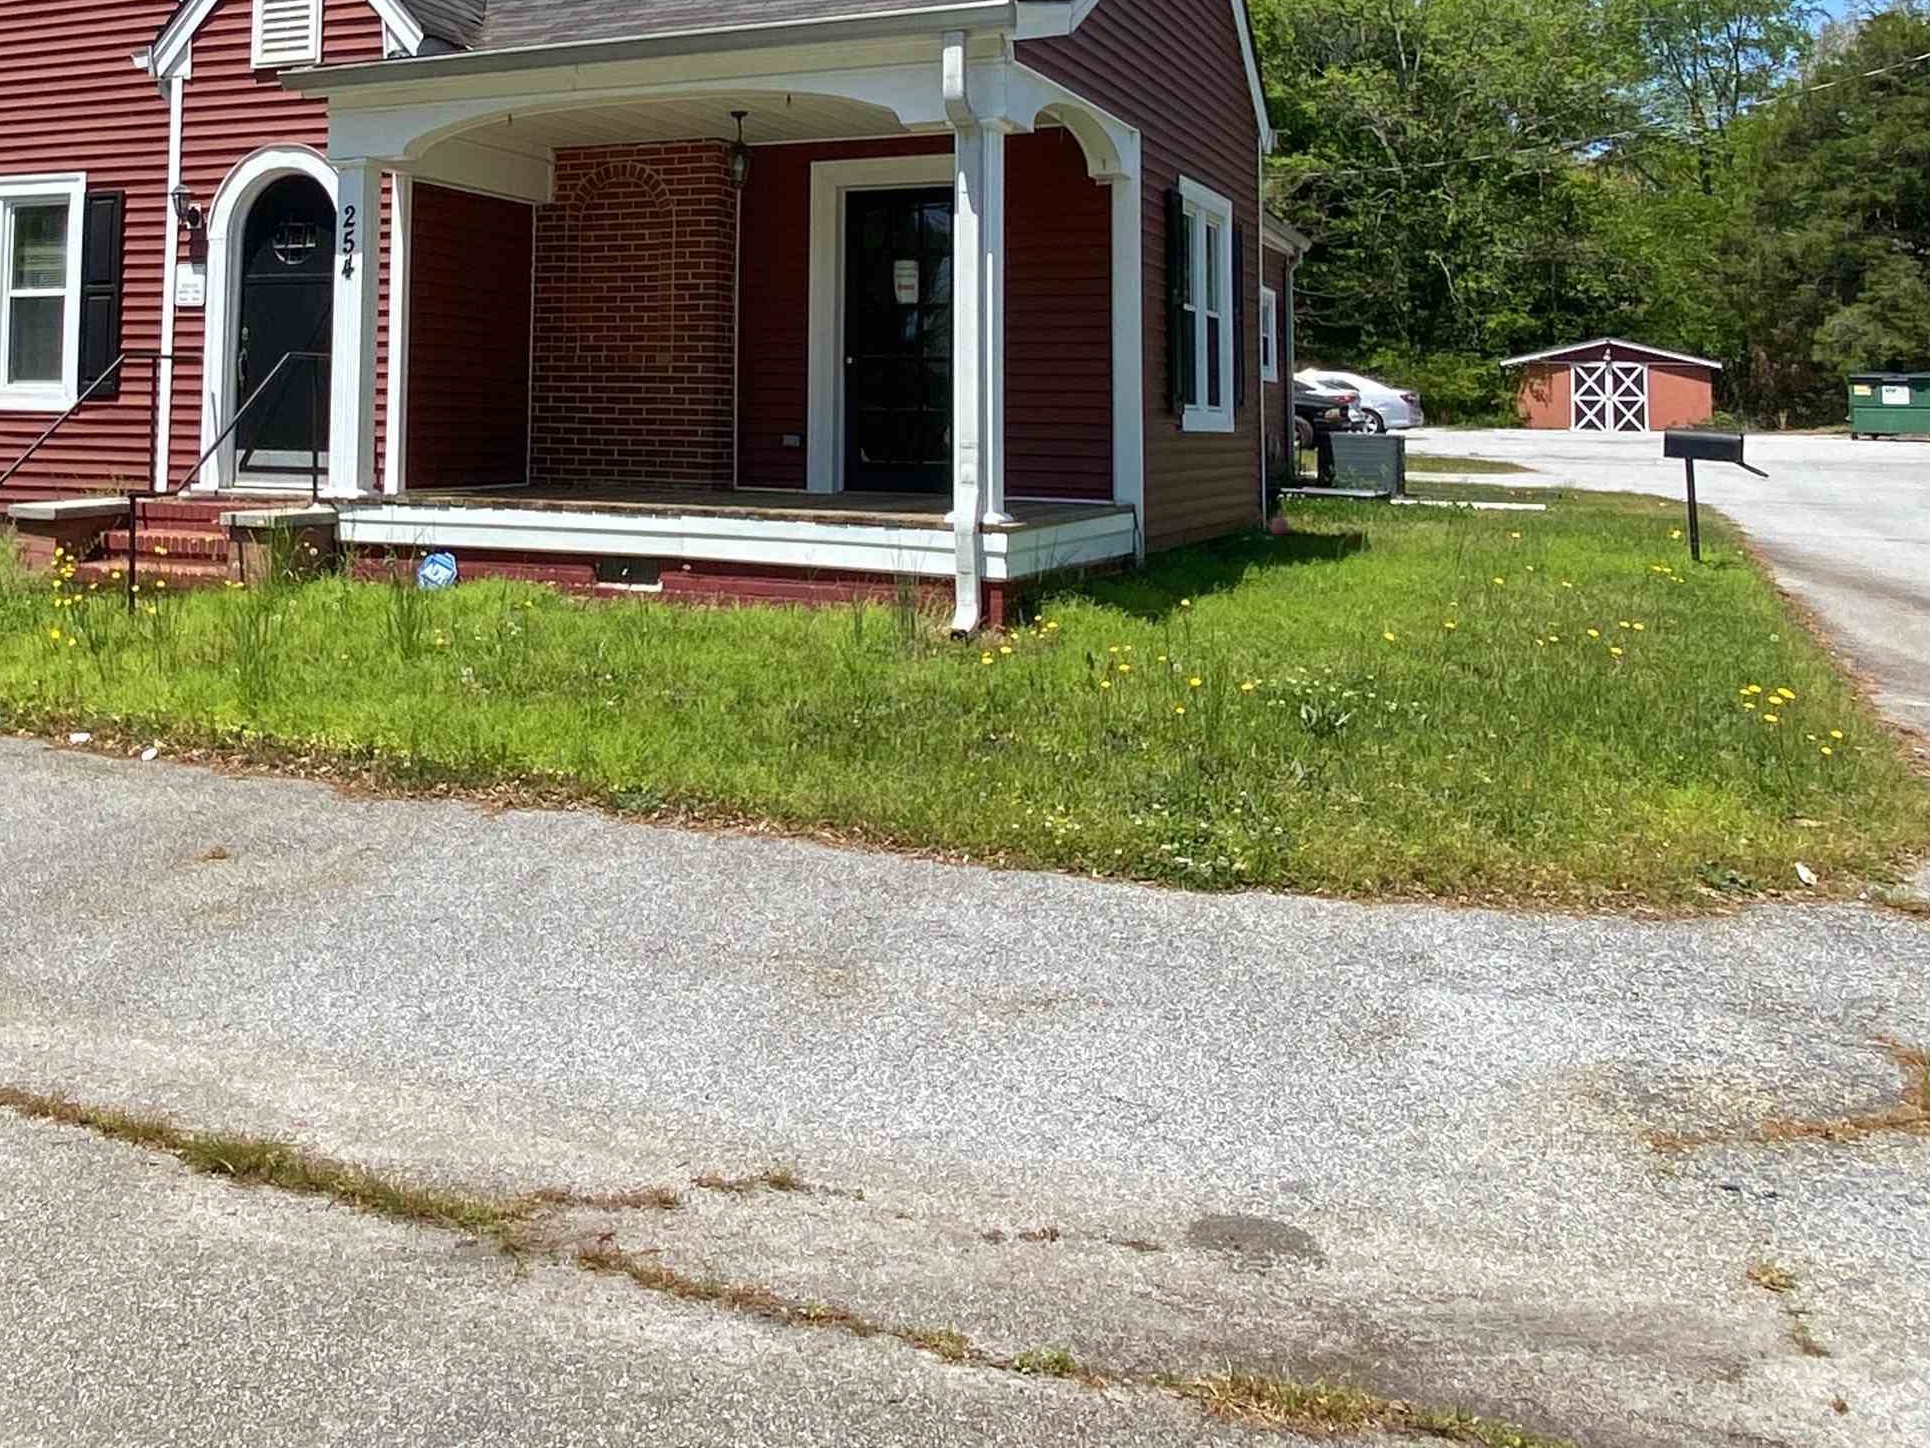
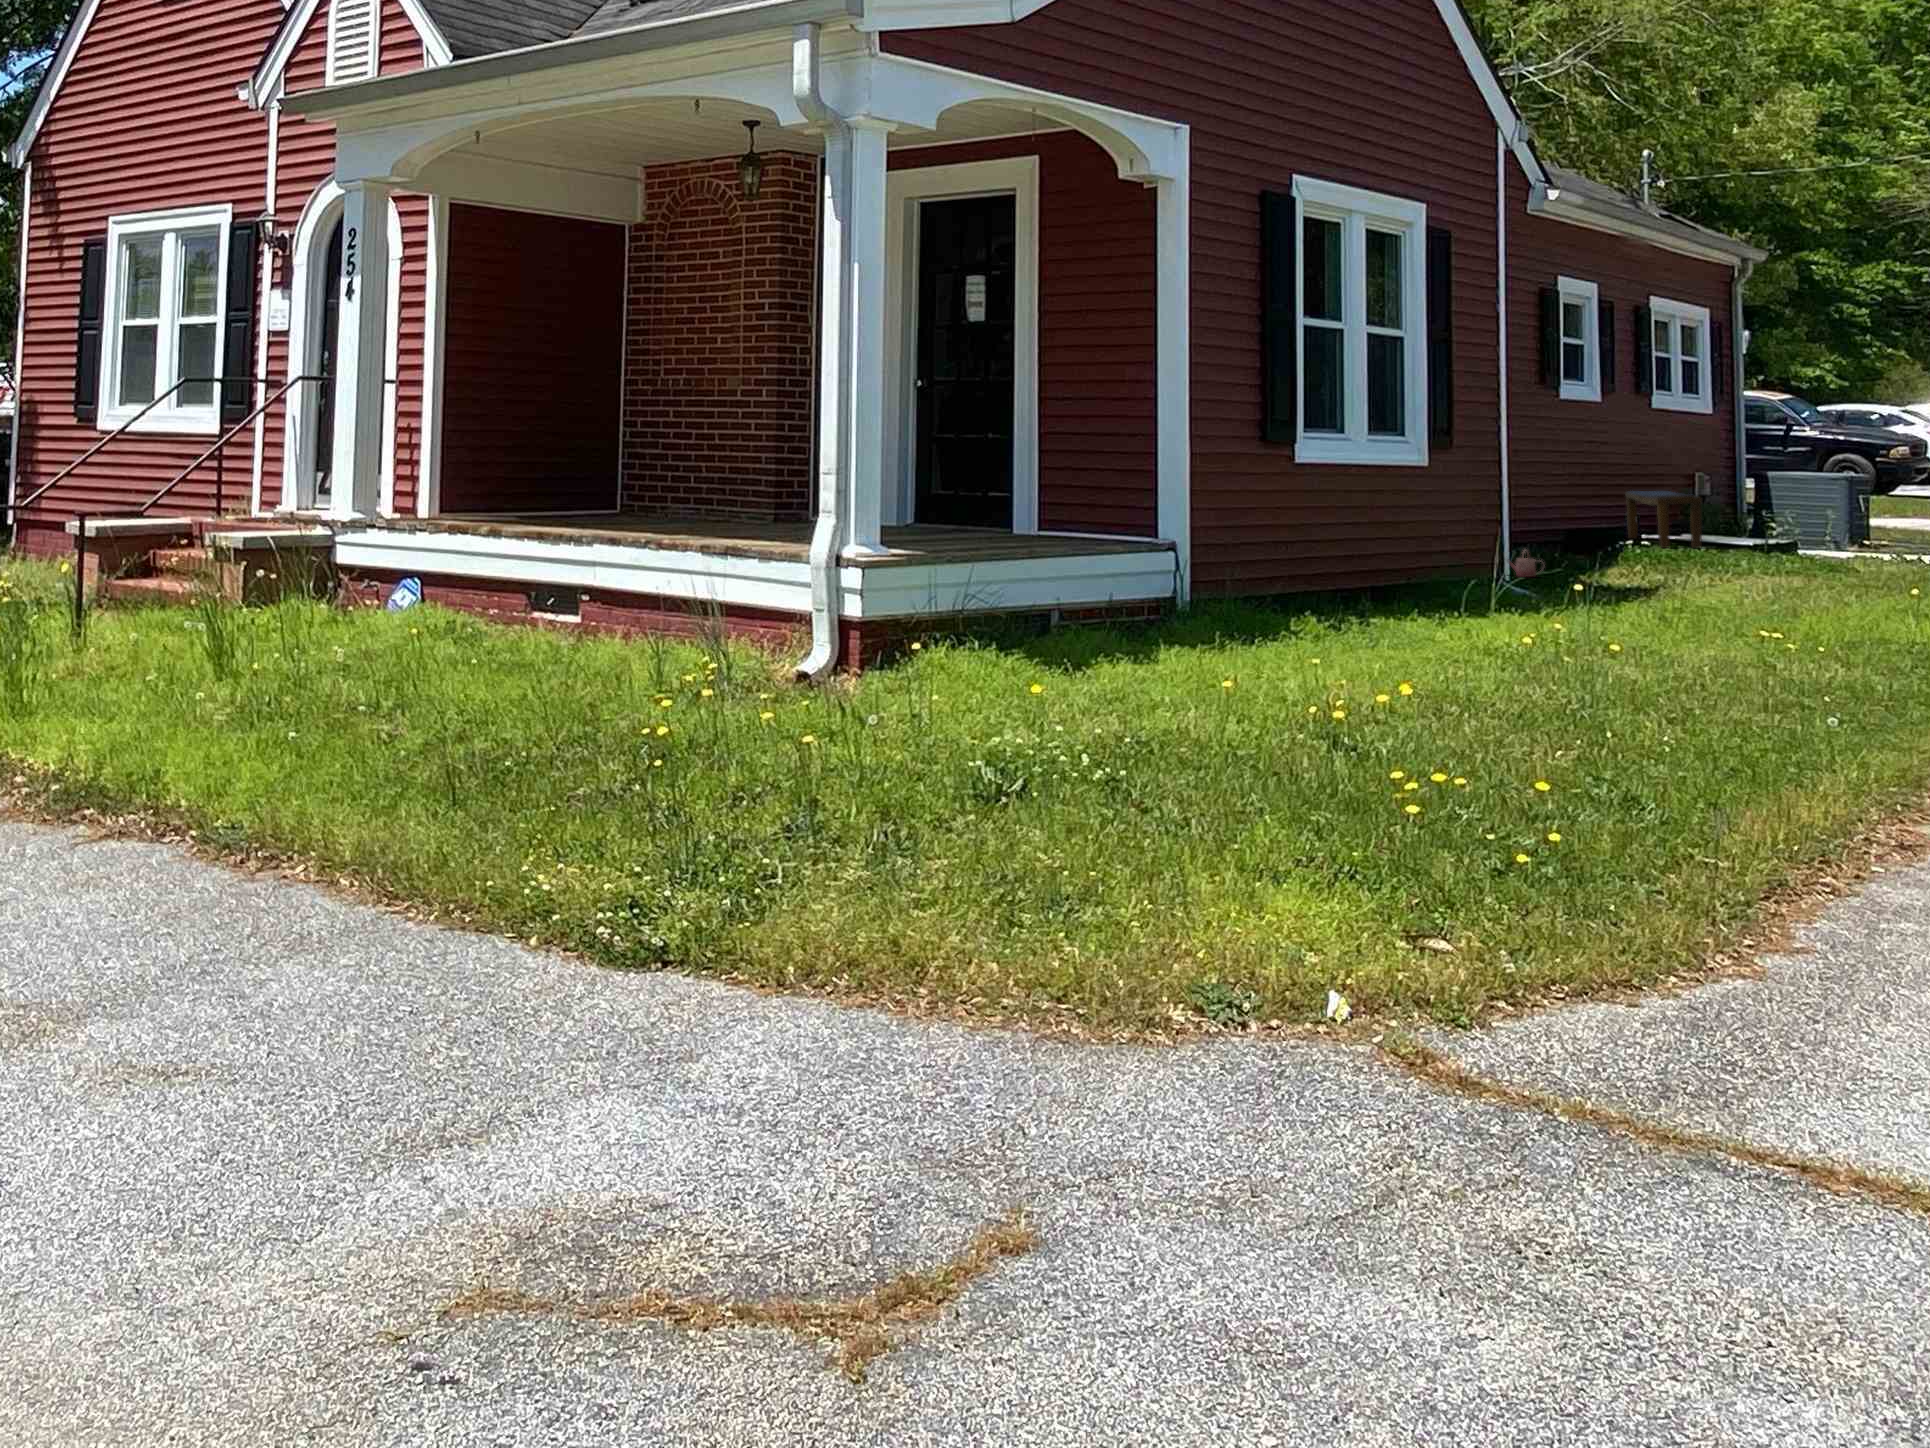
bench: none [1284,459,1357,508] -> present [1625,491,1702,548]

